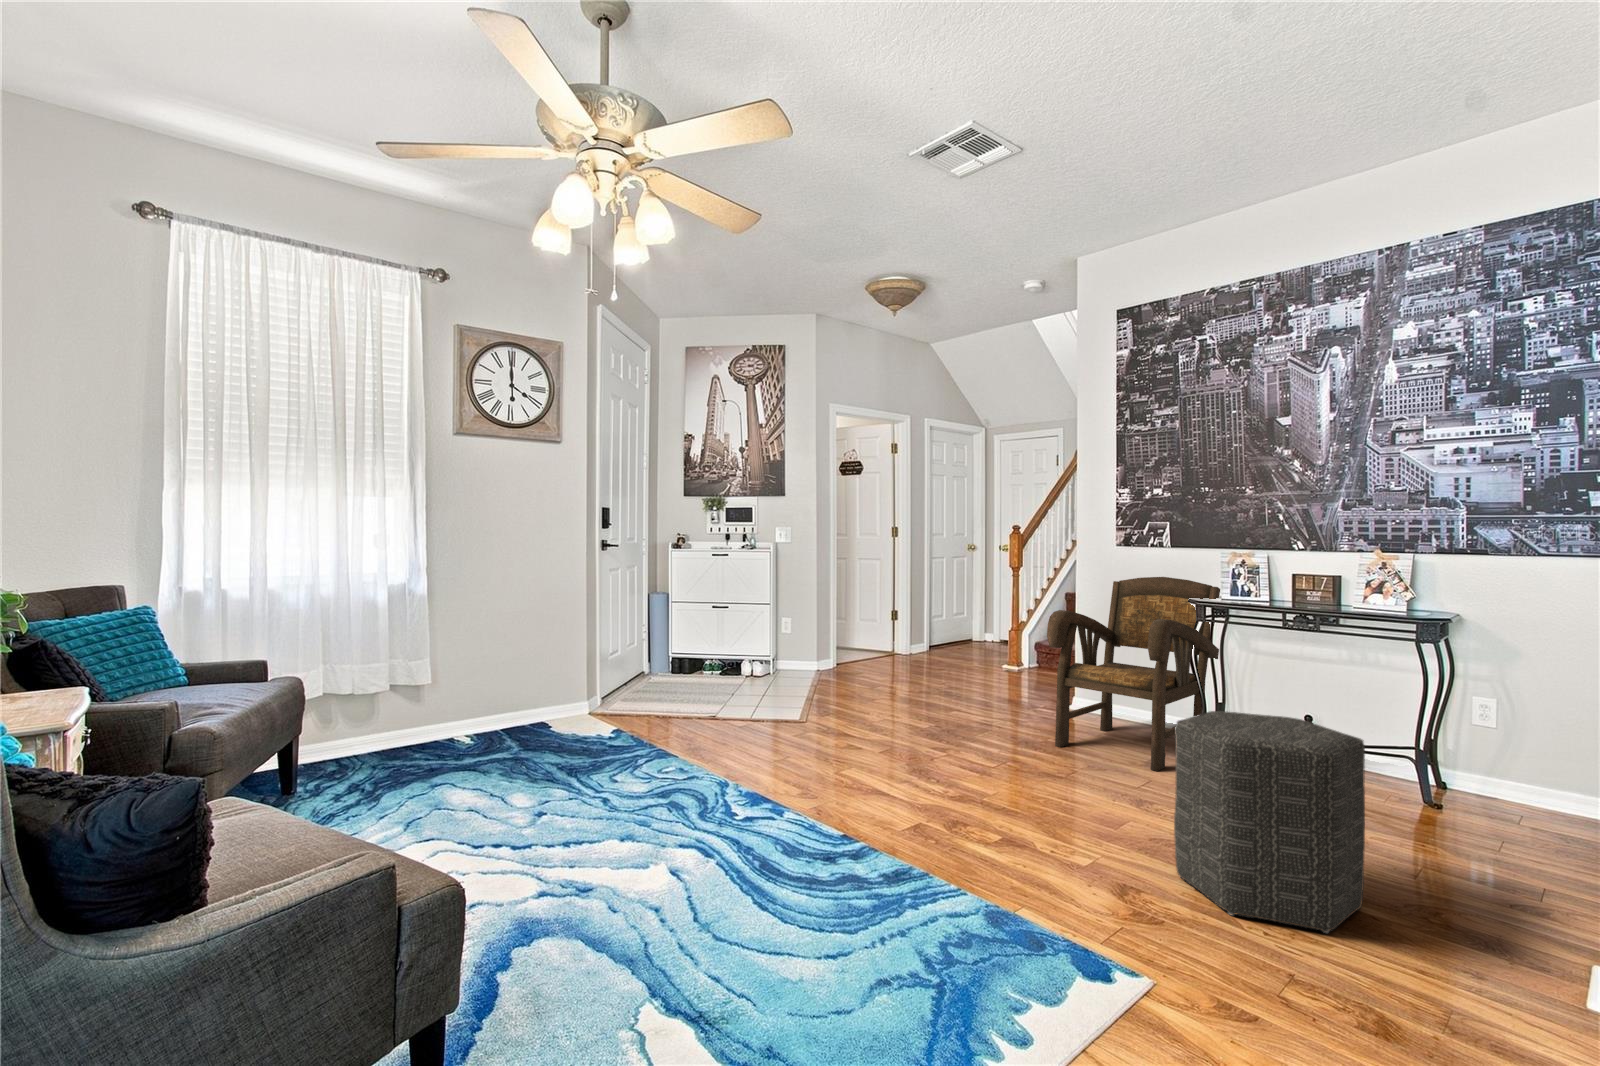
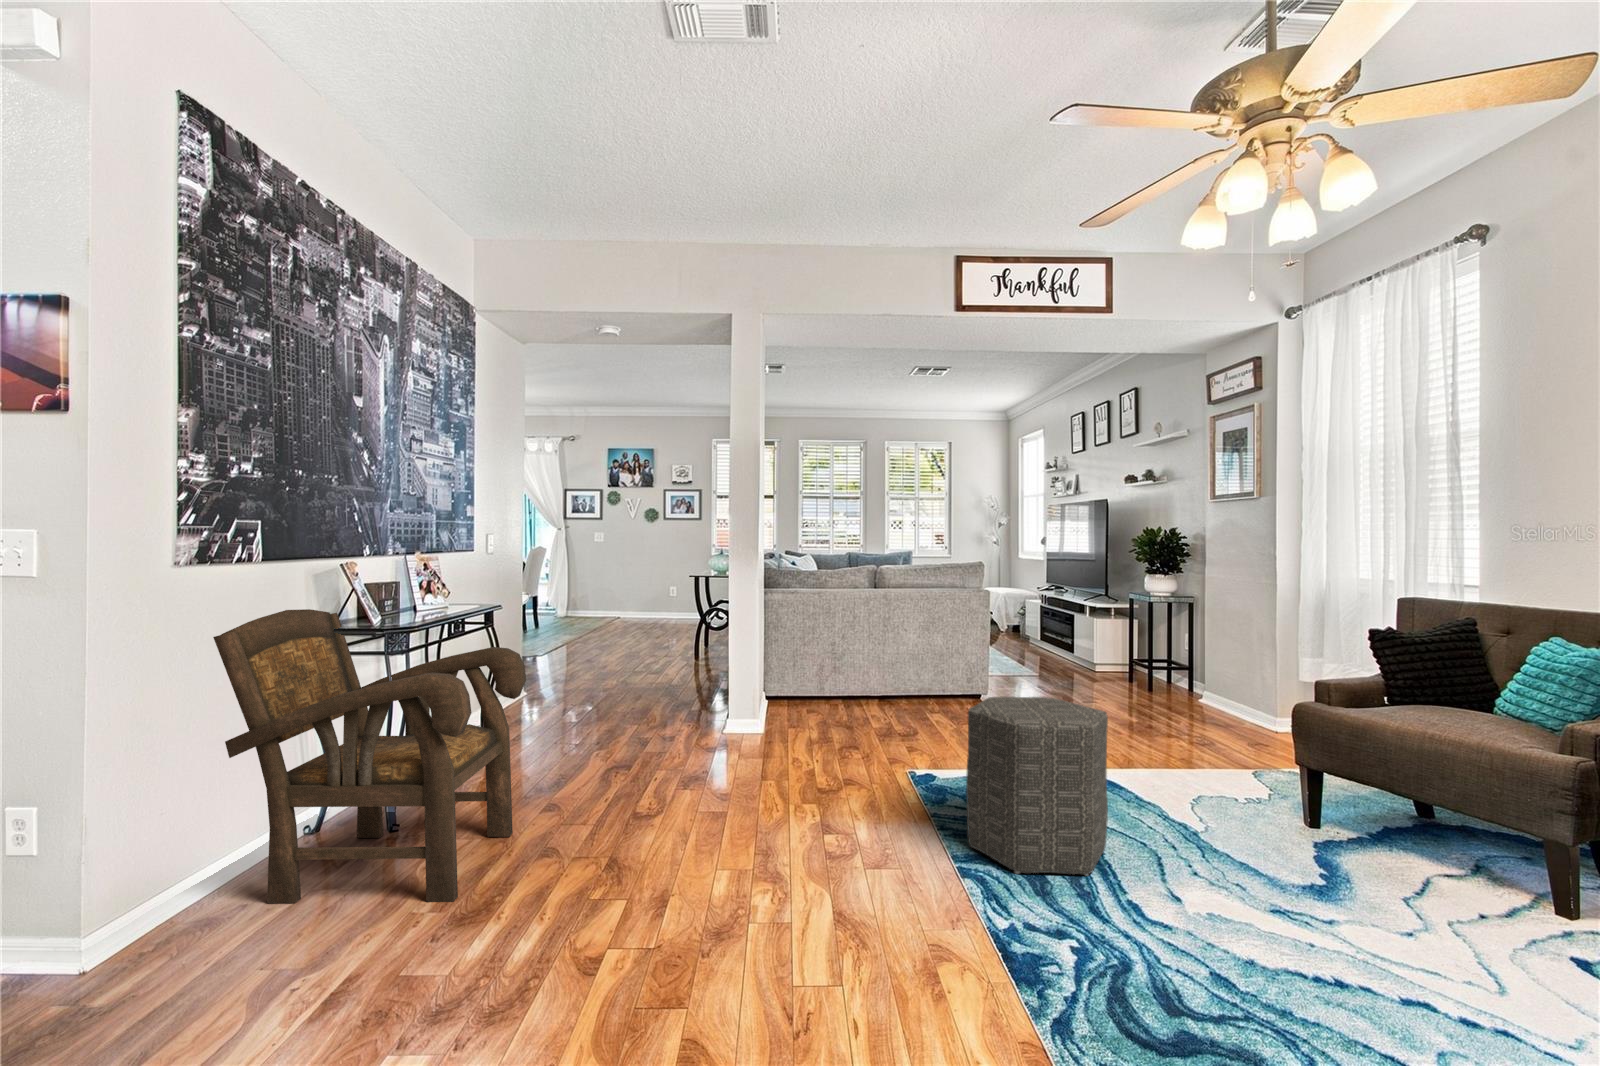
ottoman: present [1174,711,1365,933] -> present [966,697,1108,876]

